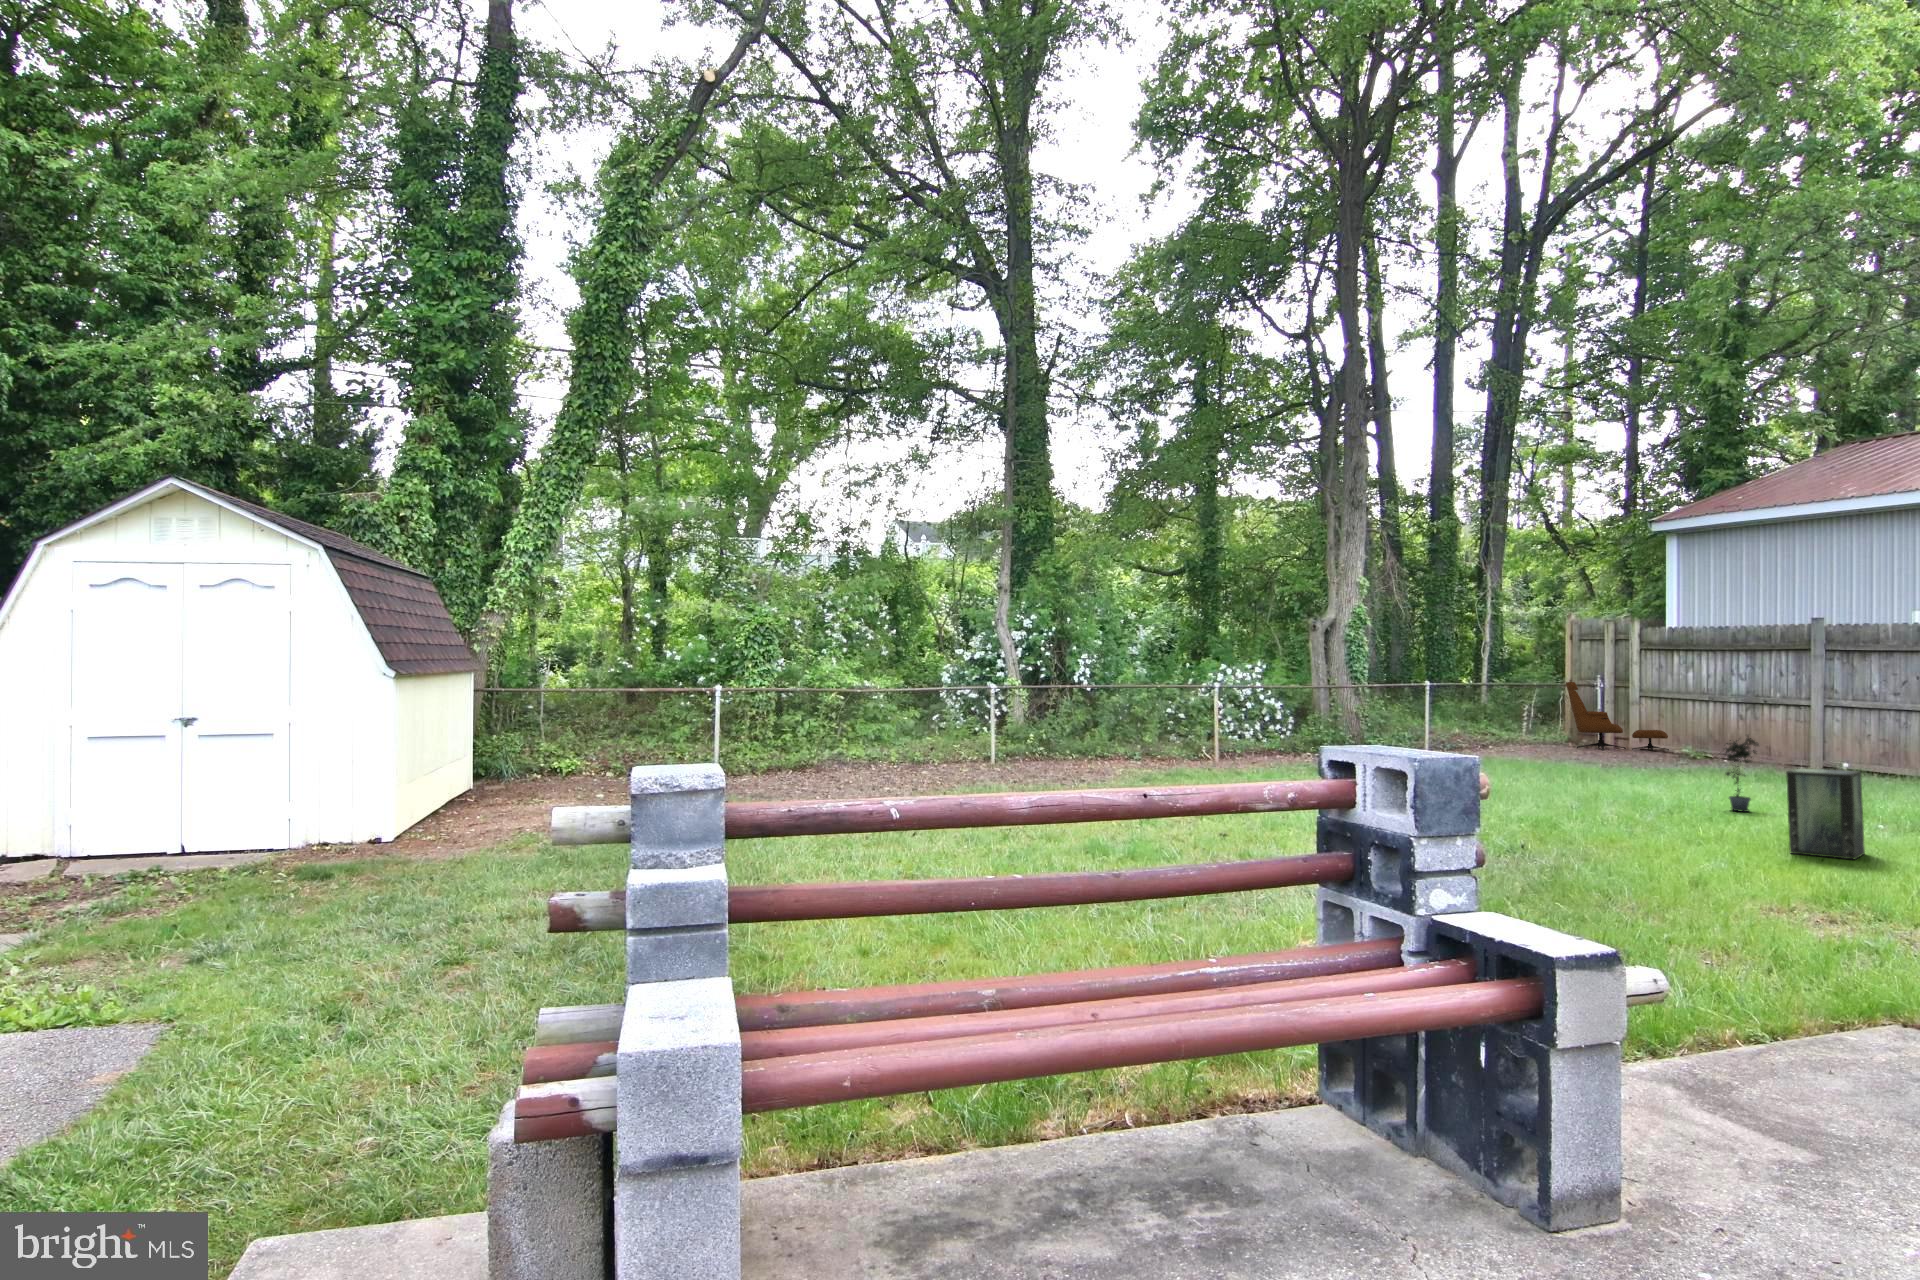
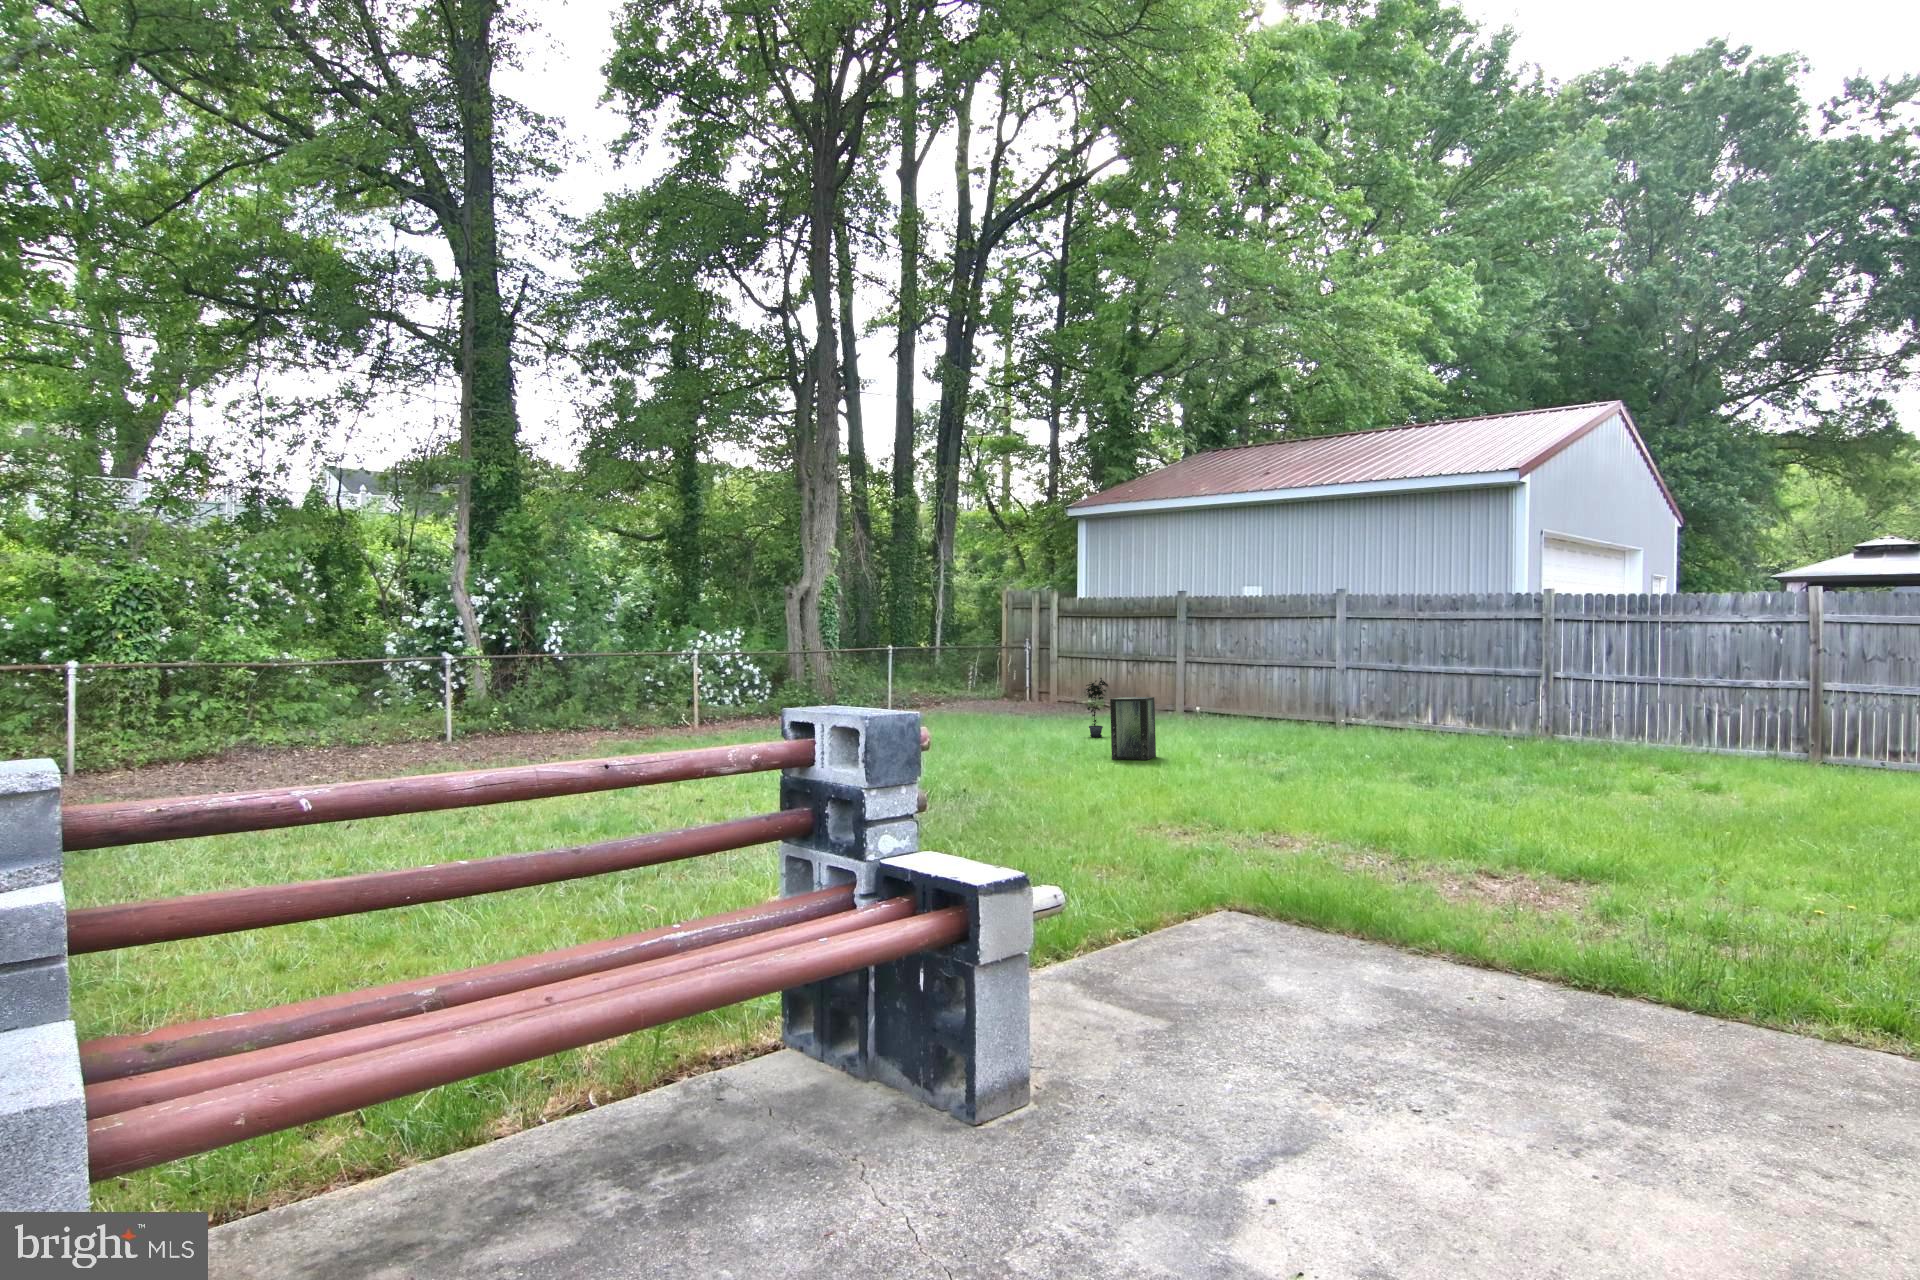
lounge chair: present [1566,682,1669,751] -> none [997,645,1070,702]

